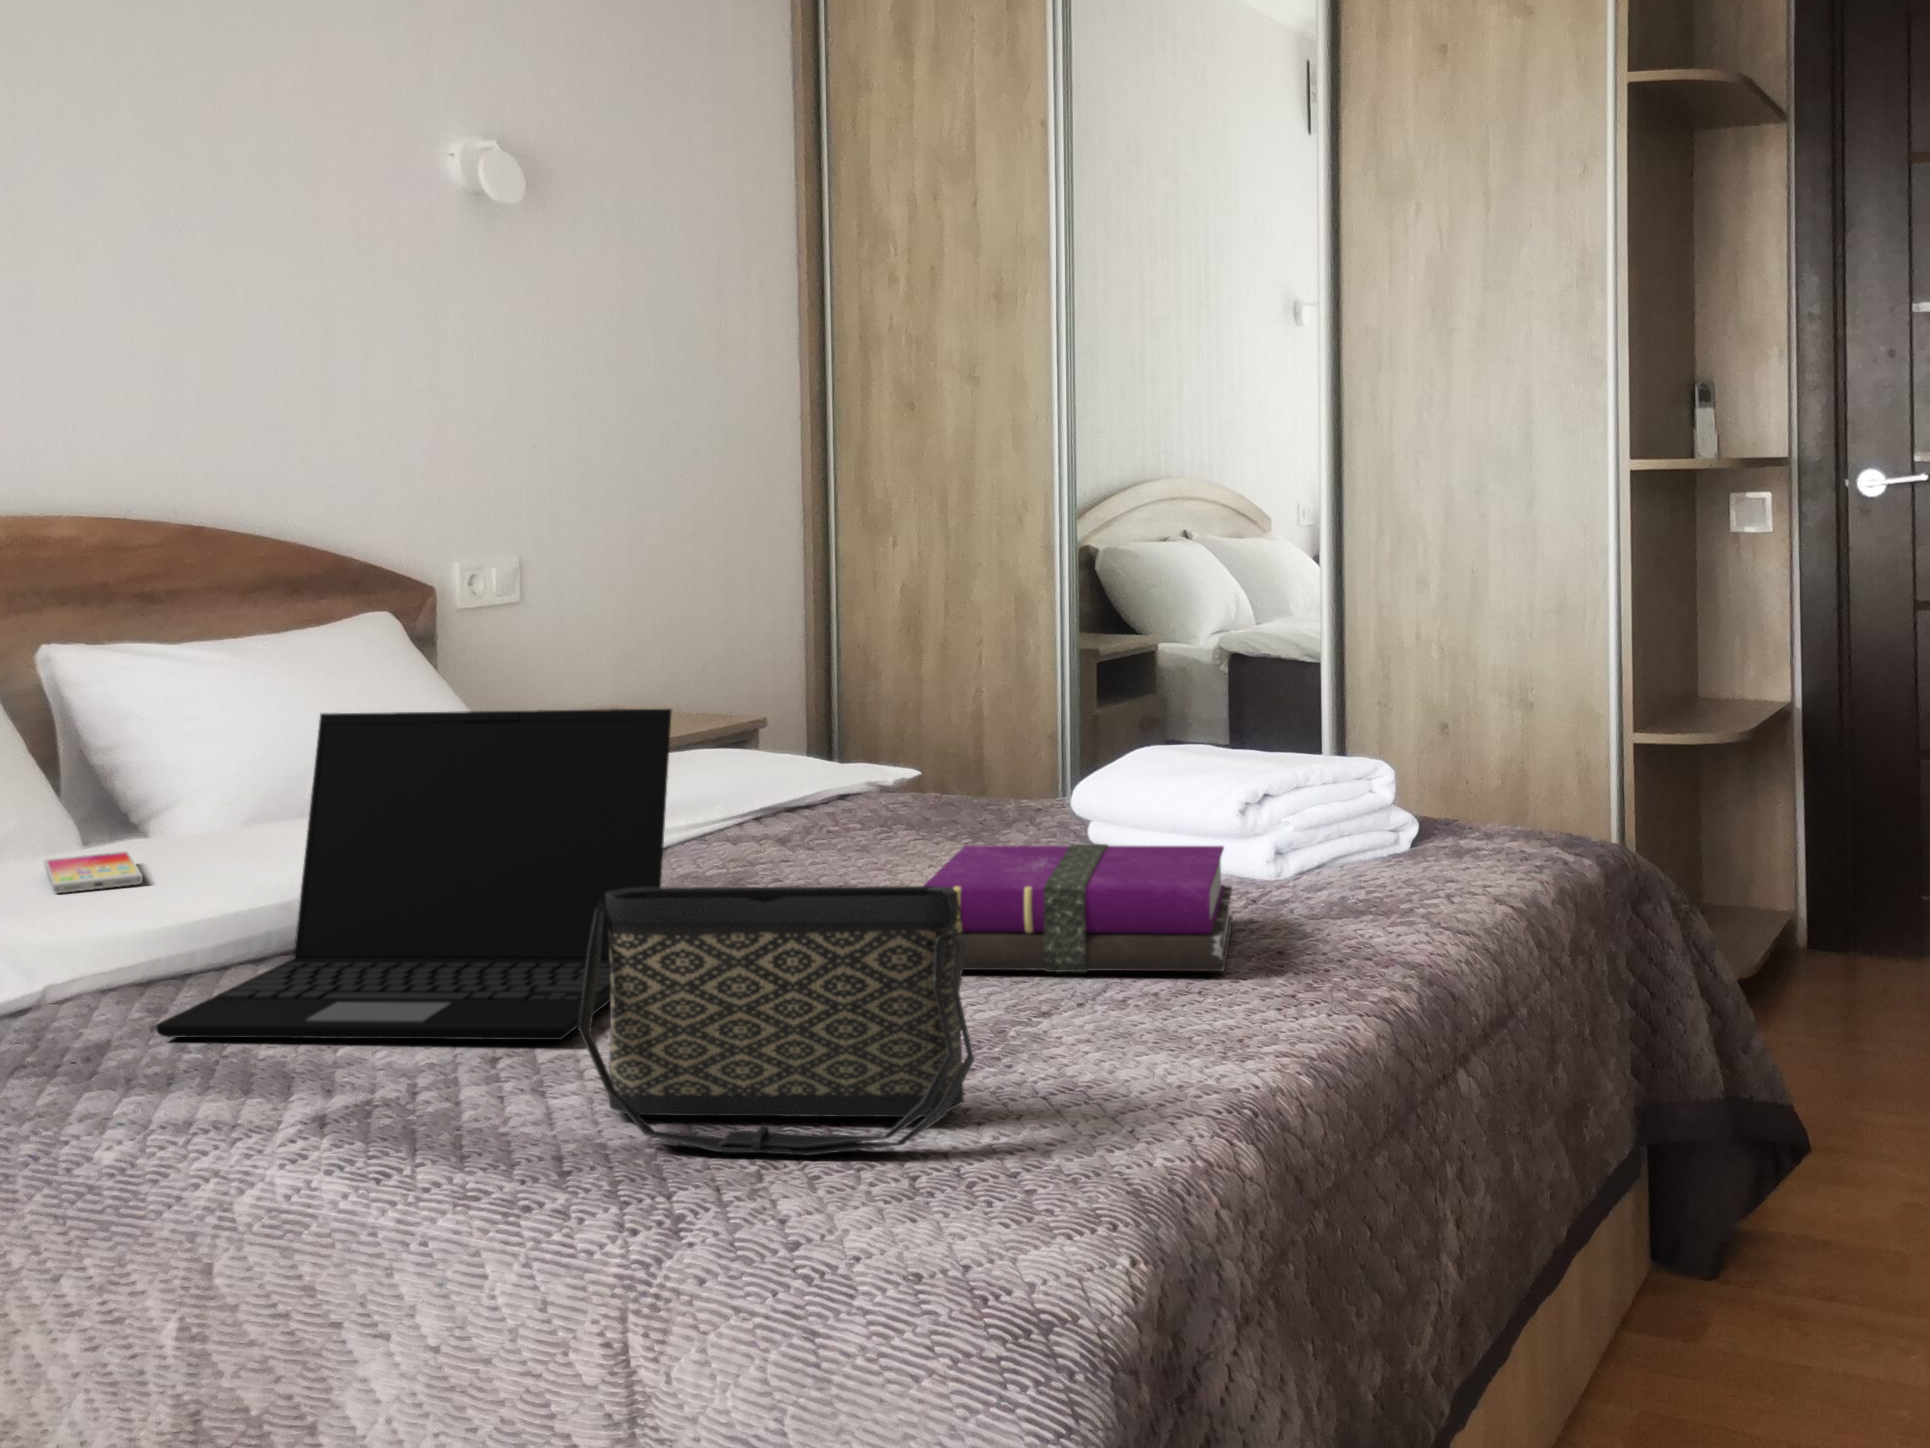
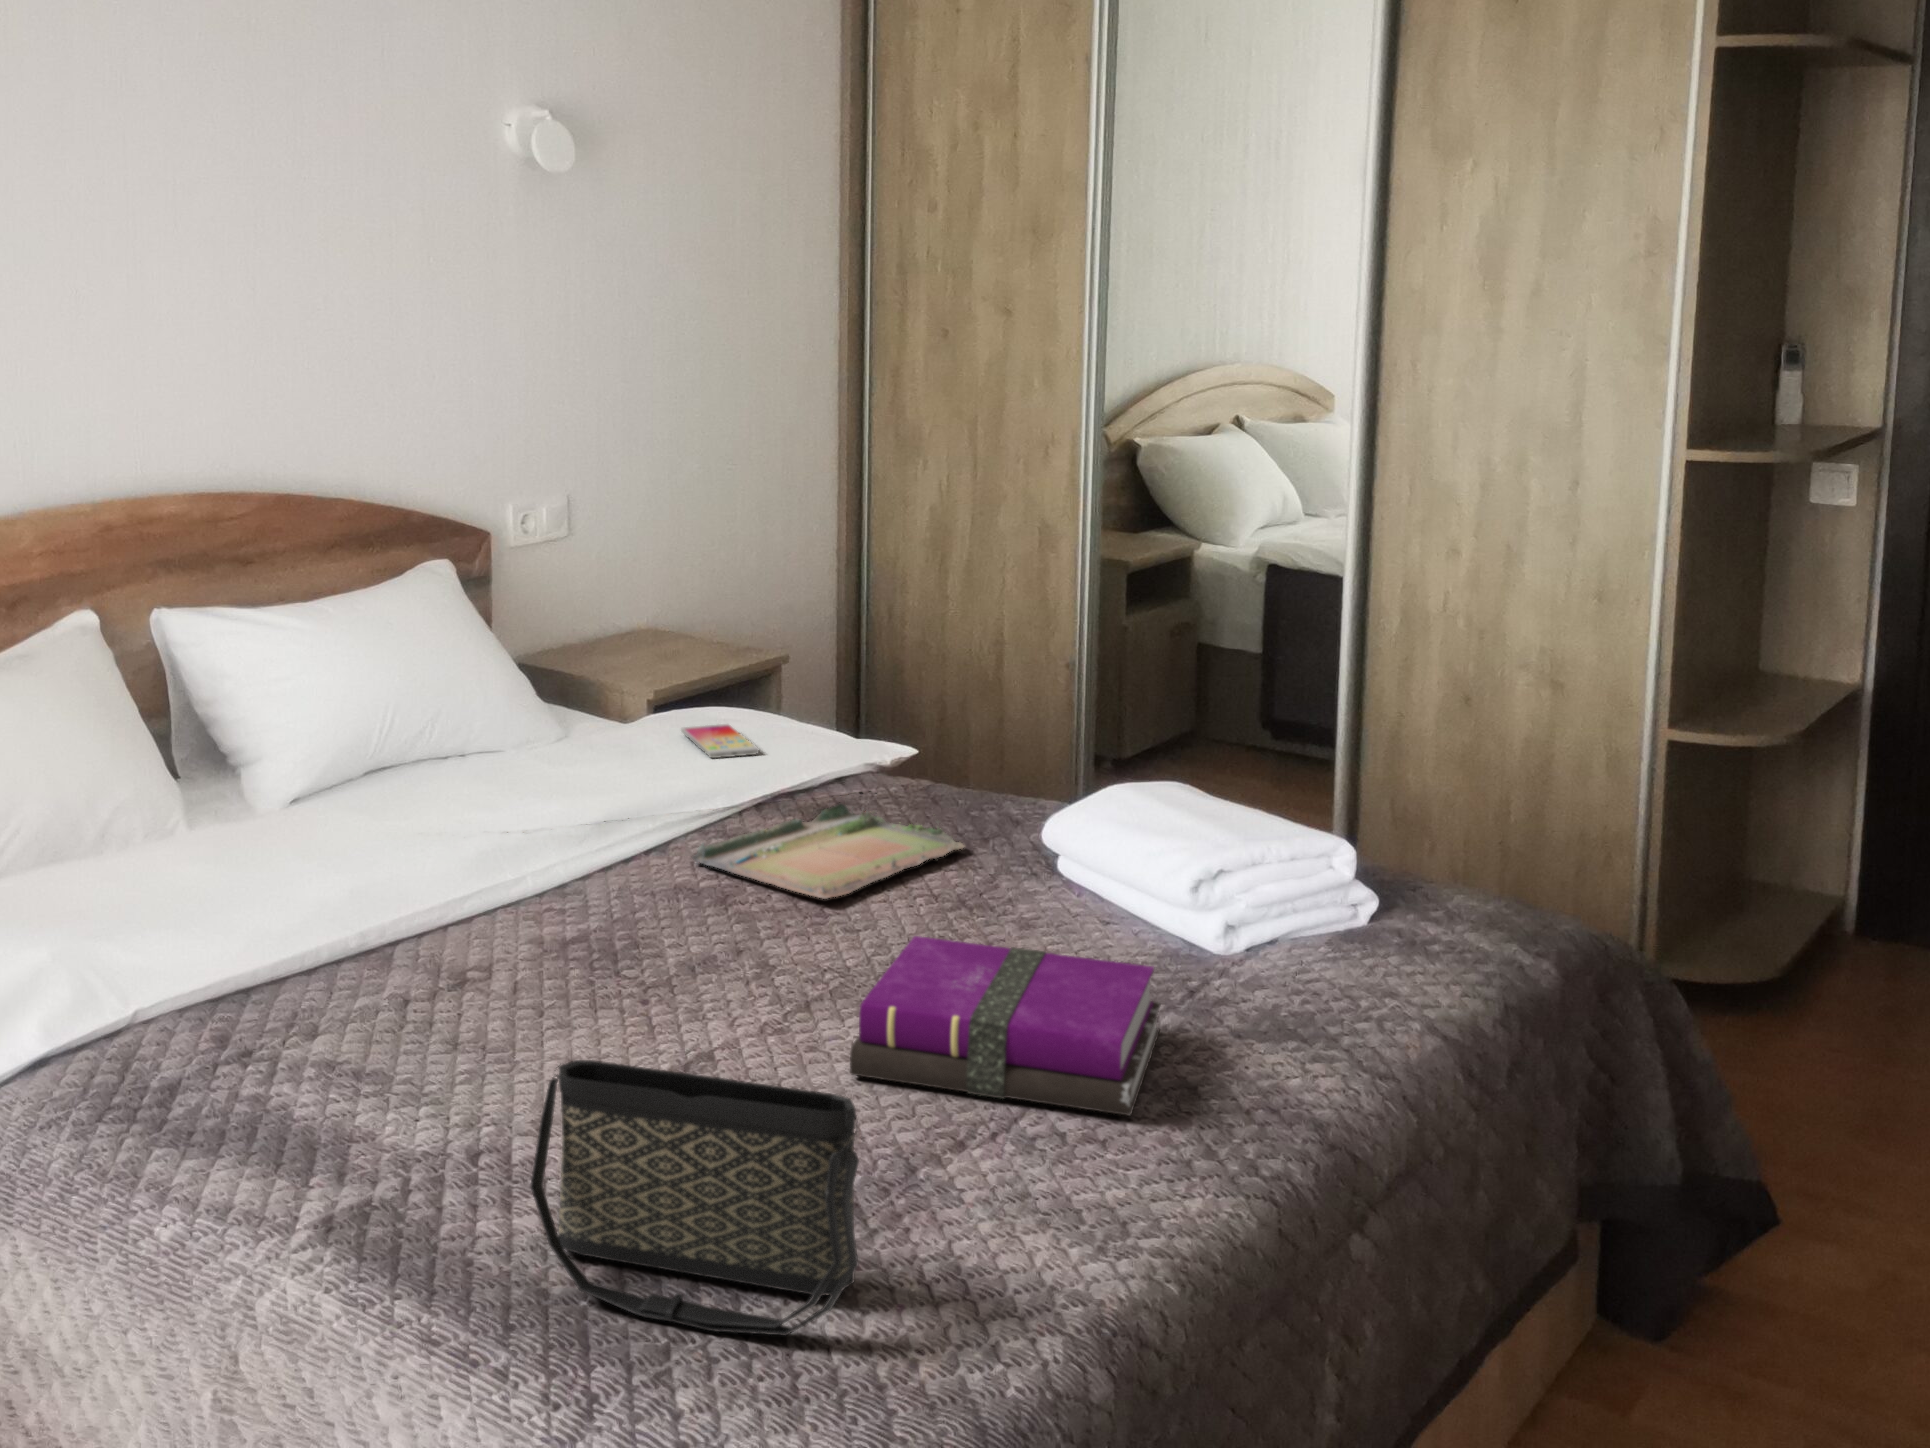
laptop: present [156,709,672,1040] -> none [213,784,649,1140]
tray: none [696,790,991,858] -> present [692,804,964,899]
smartphone: present [44,851,143,893] -> present [681,724,759,758]

